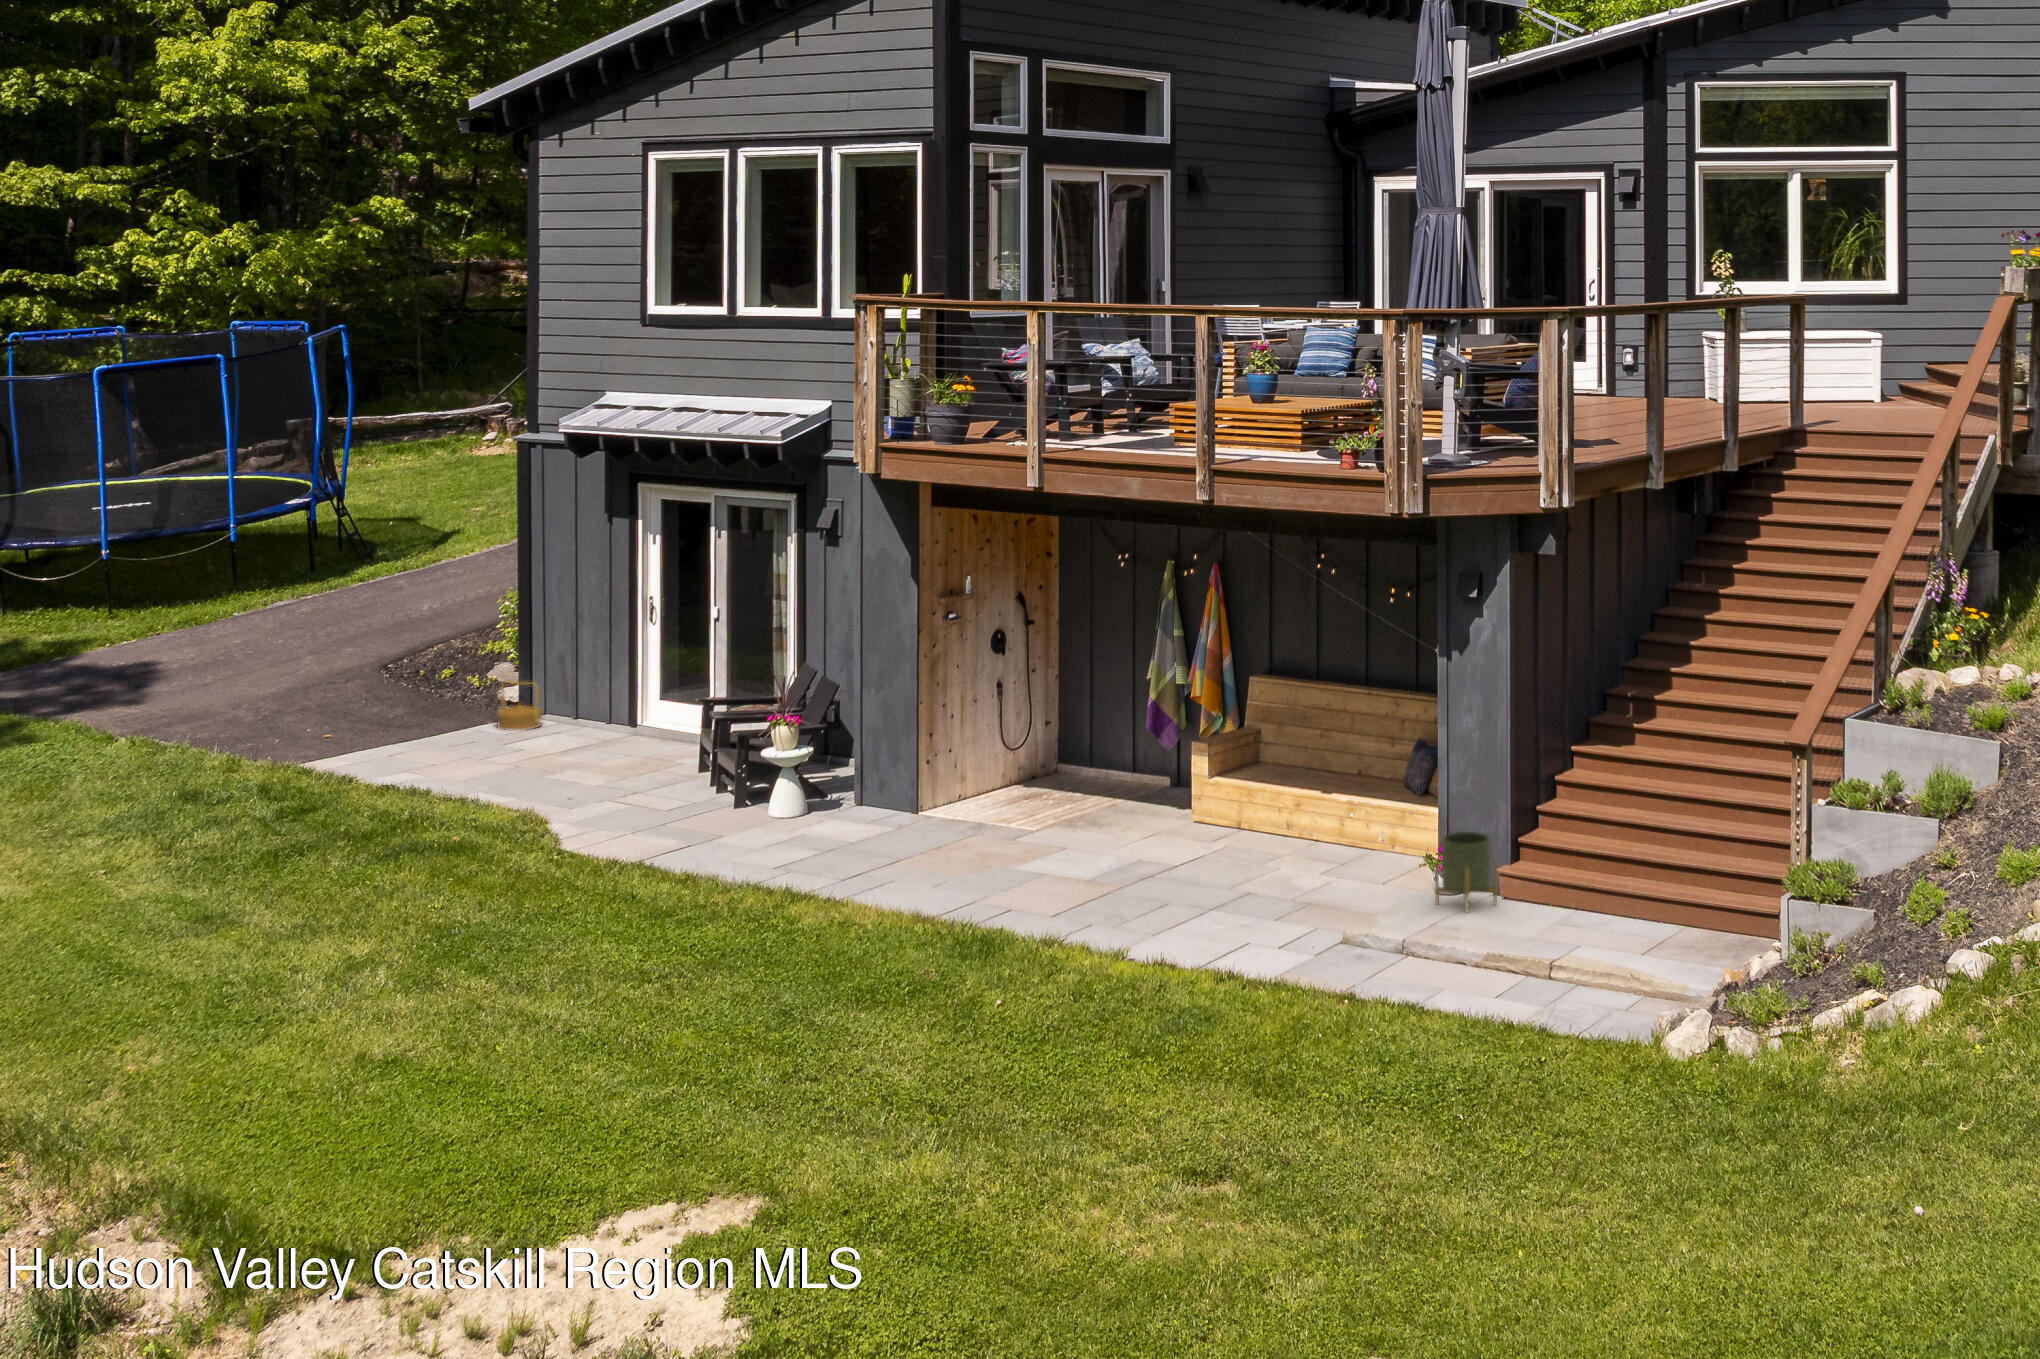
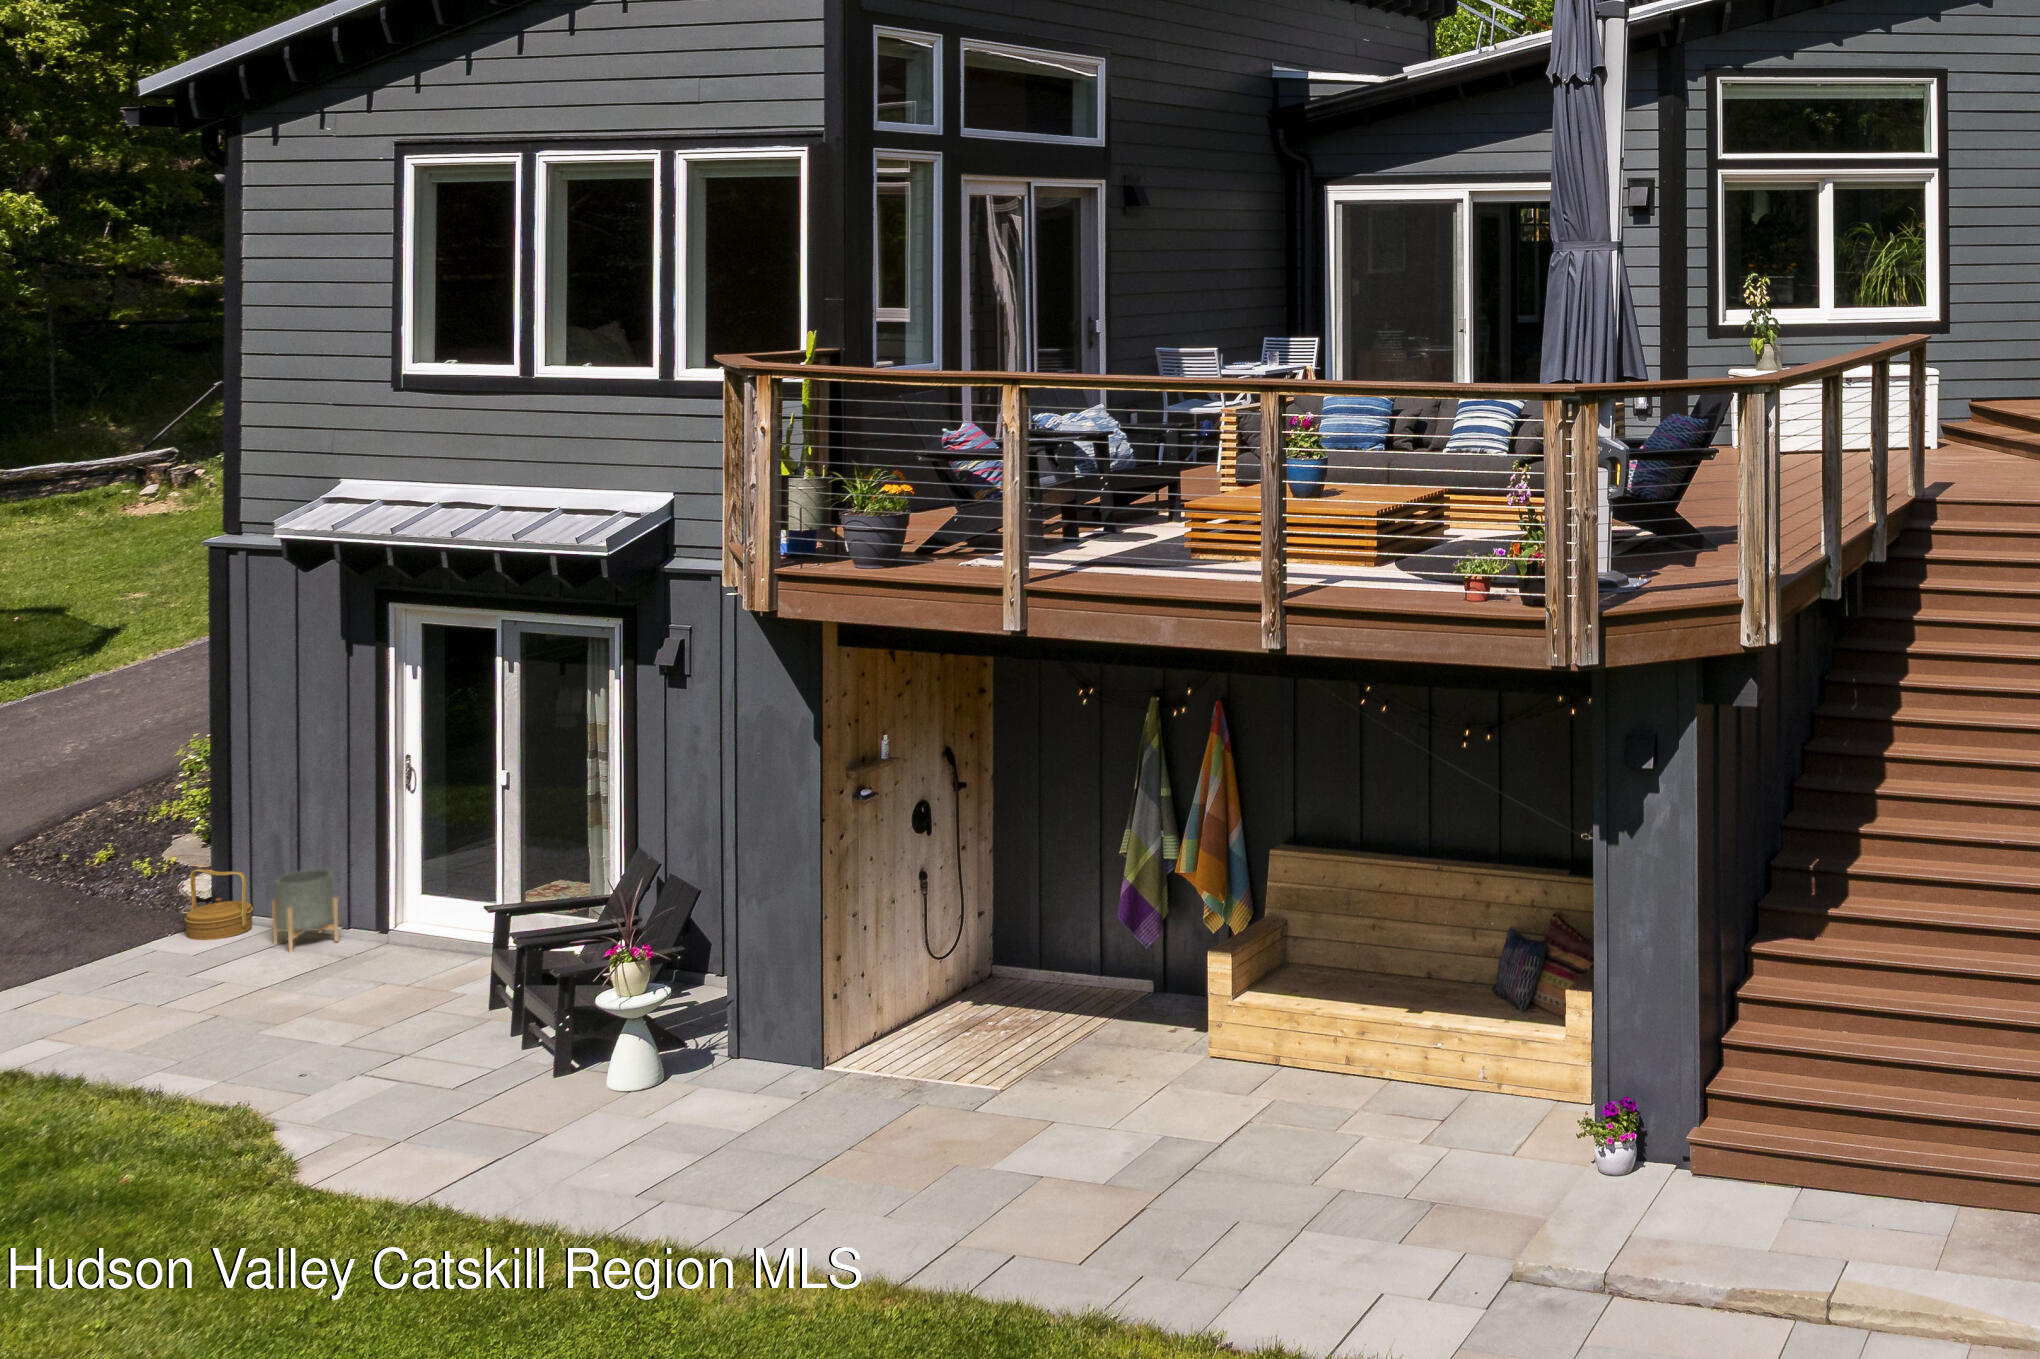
planter: present [1435,832,1497,912] -> present [272,869,339,952]

